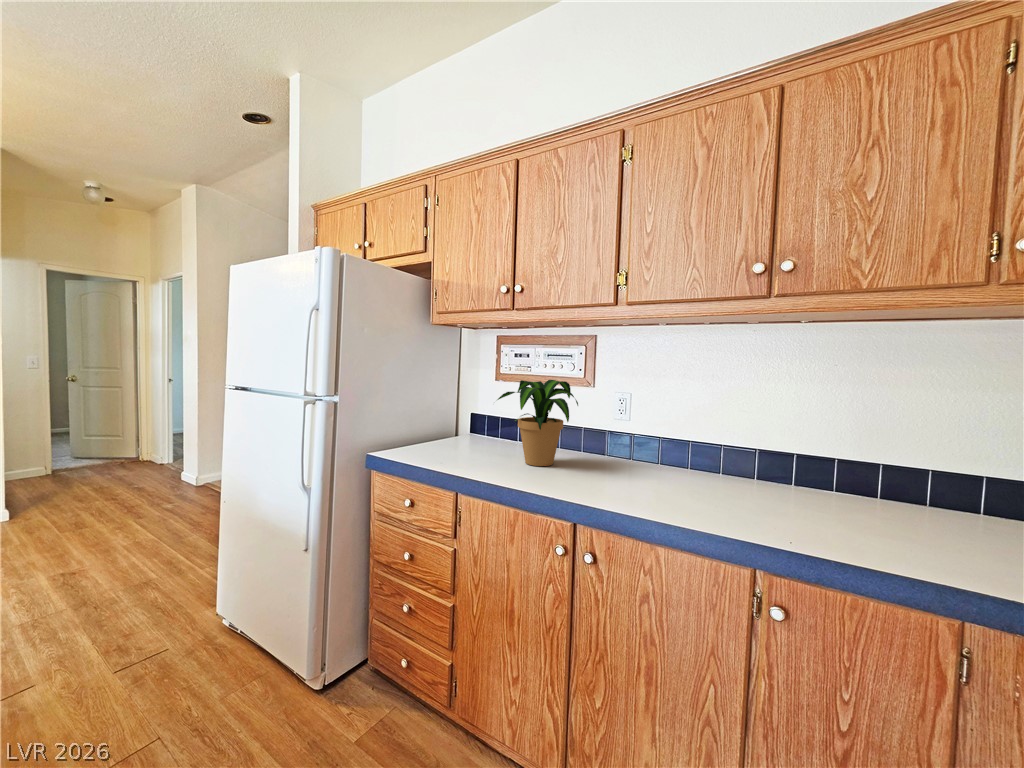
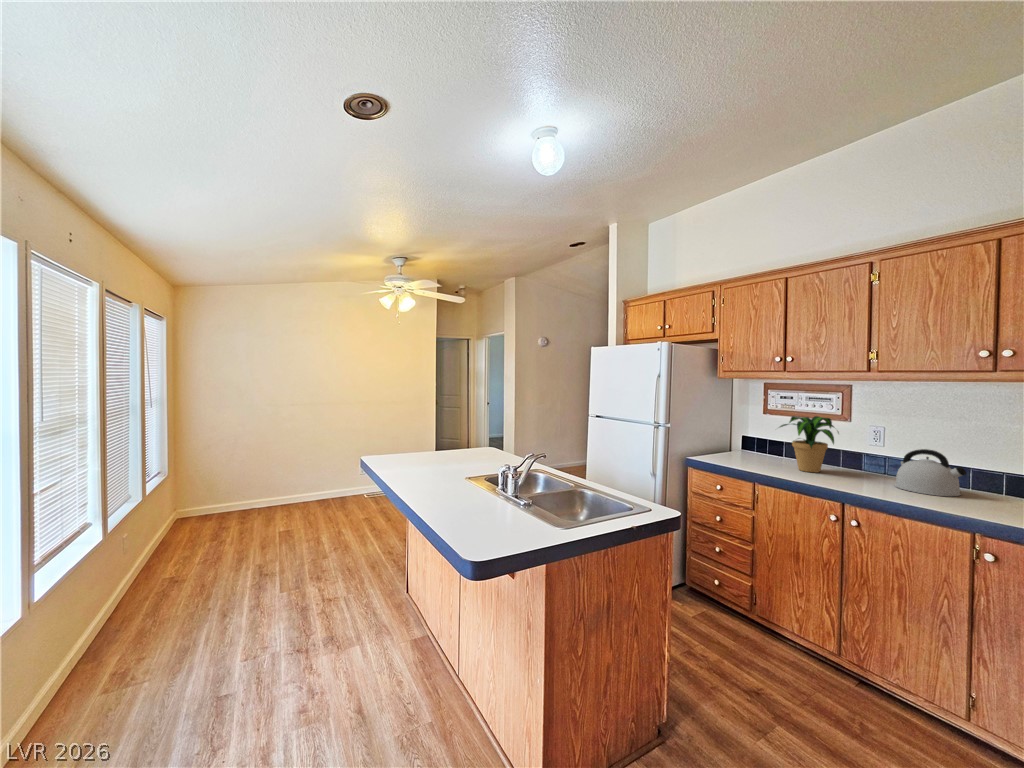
kettle: none [643,424,730,496] -> present [895,449,966,496]

